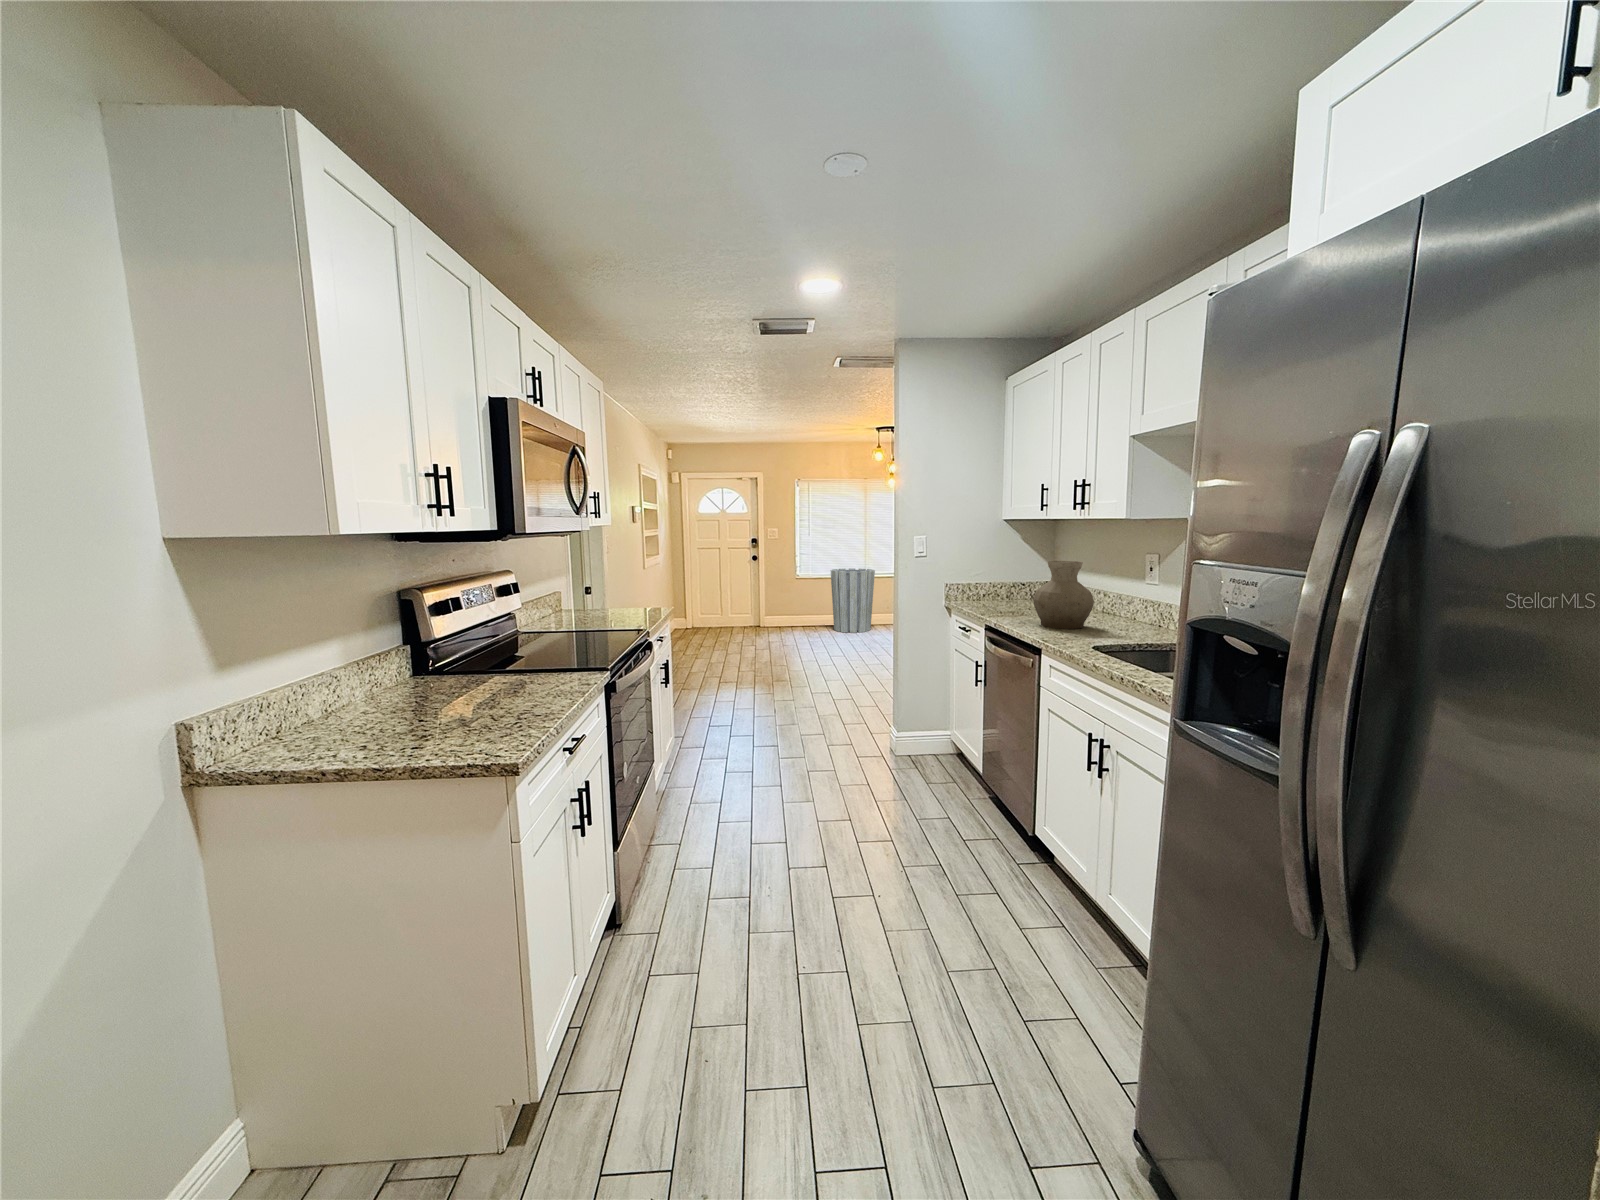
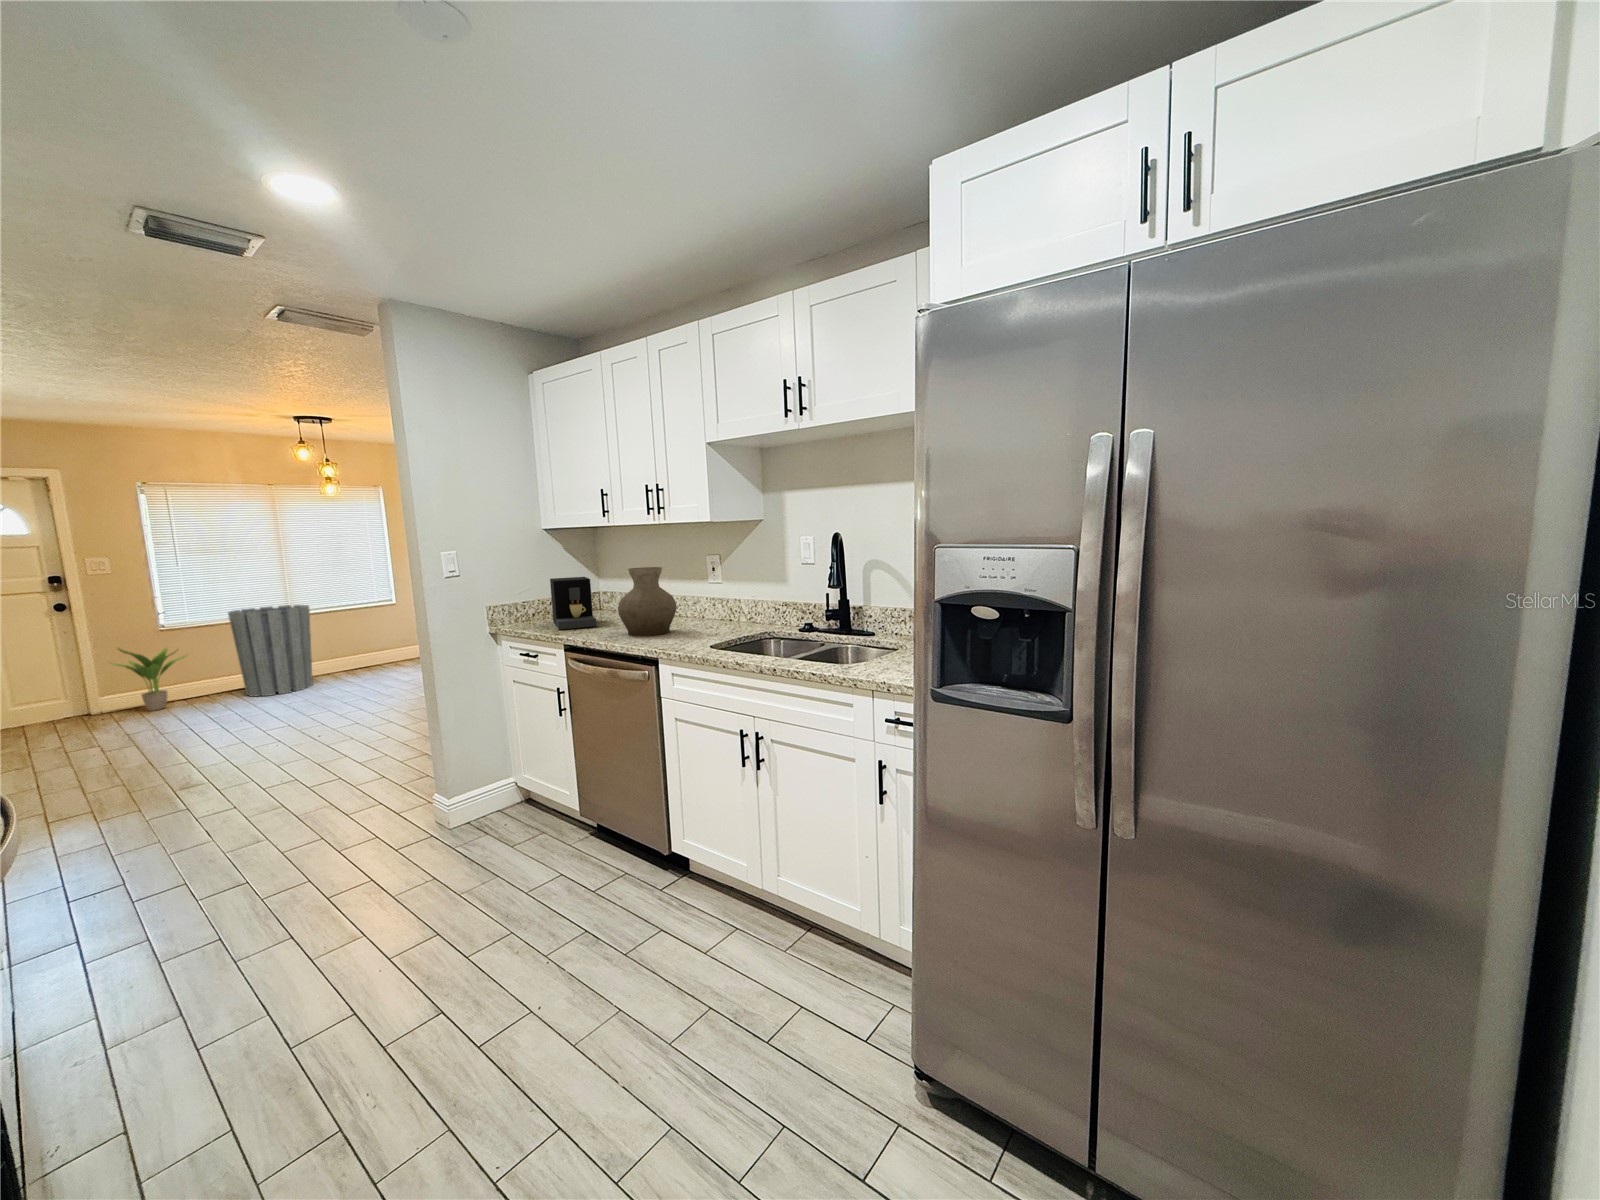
coffee maker: none [991,565,1032,613] -> present [550,577,597,630]
potted plant: none [774,586,809,630] -> present [112,648,186,711]

